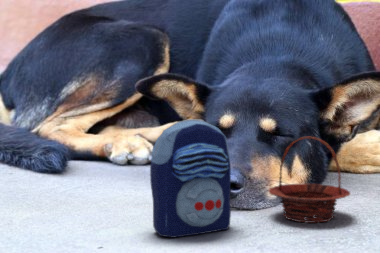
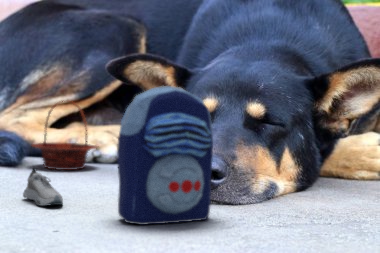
basket: present [269,137,350,223] -> present [32,100,97,170]
shoe: none [72,187,107,221] -> present [23,168,63,206]

